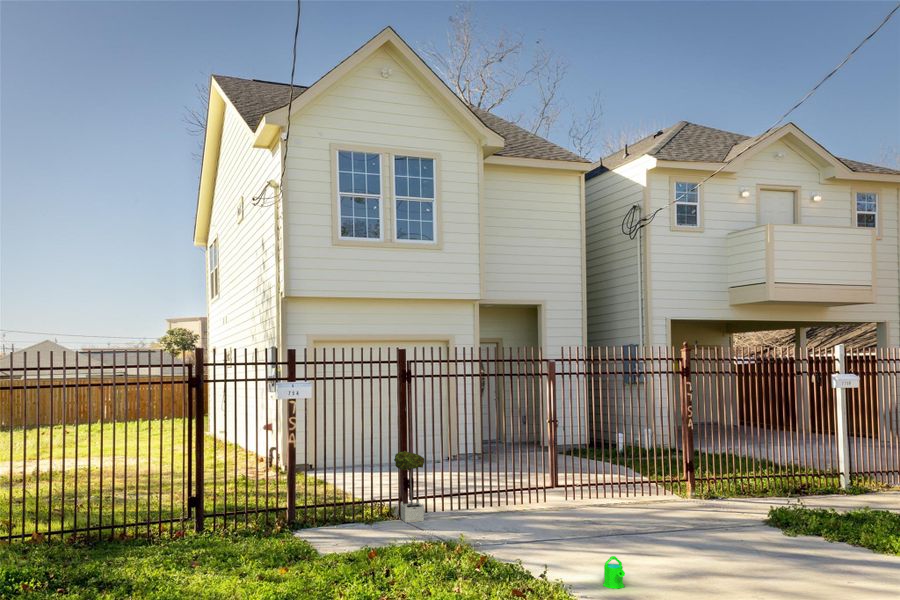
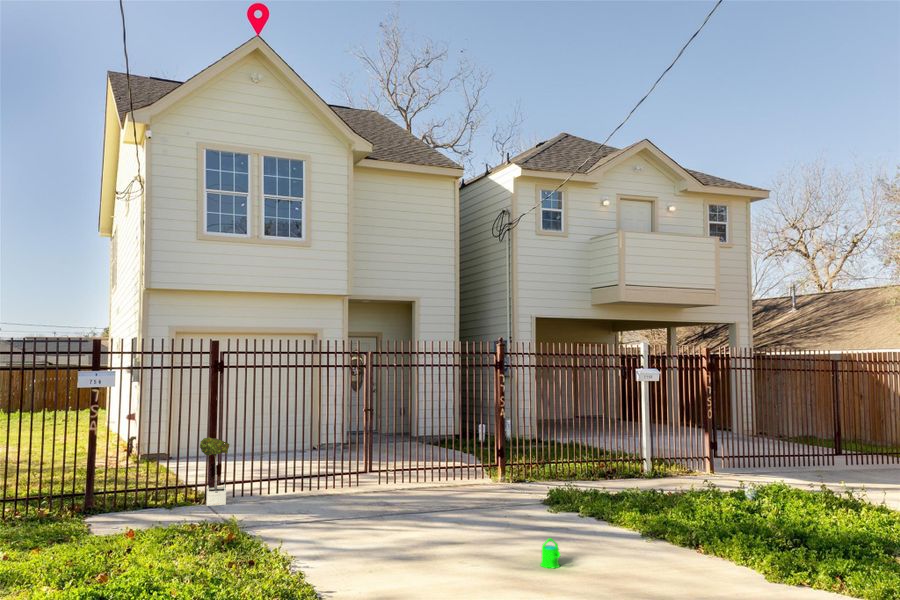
watering can: present [603,556,625,589] -> present [540,538,560,568]

